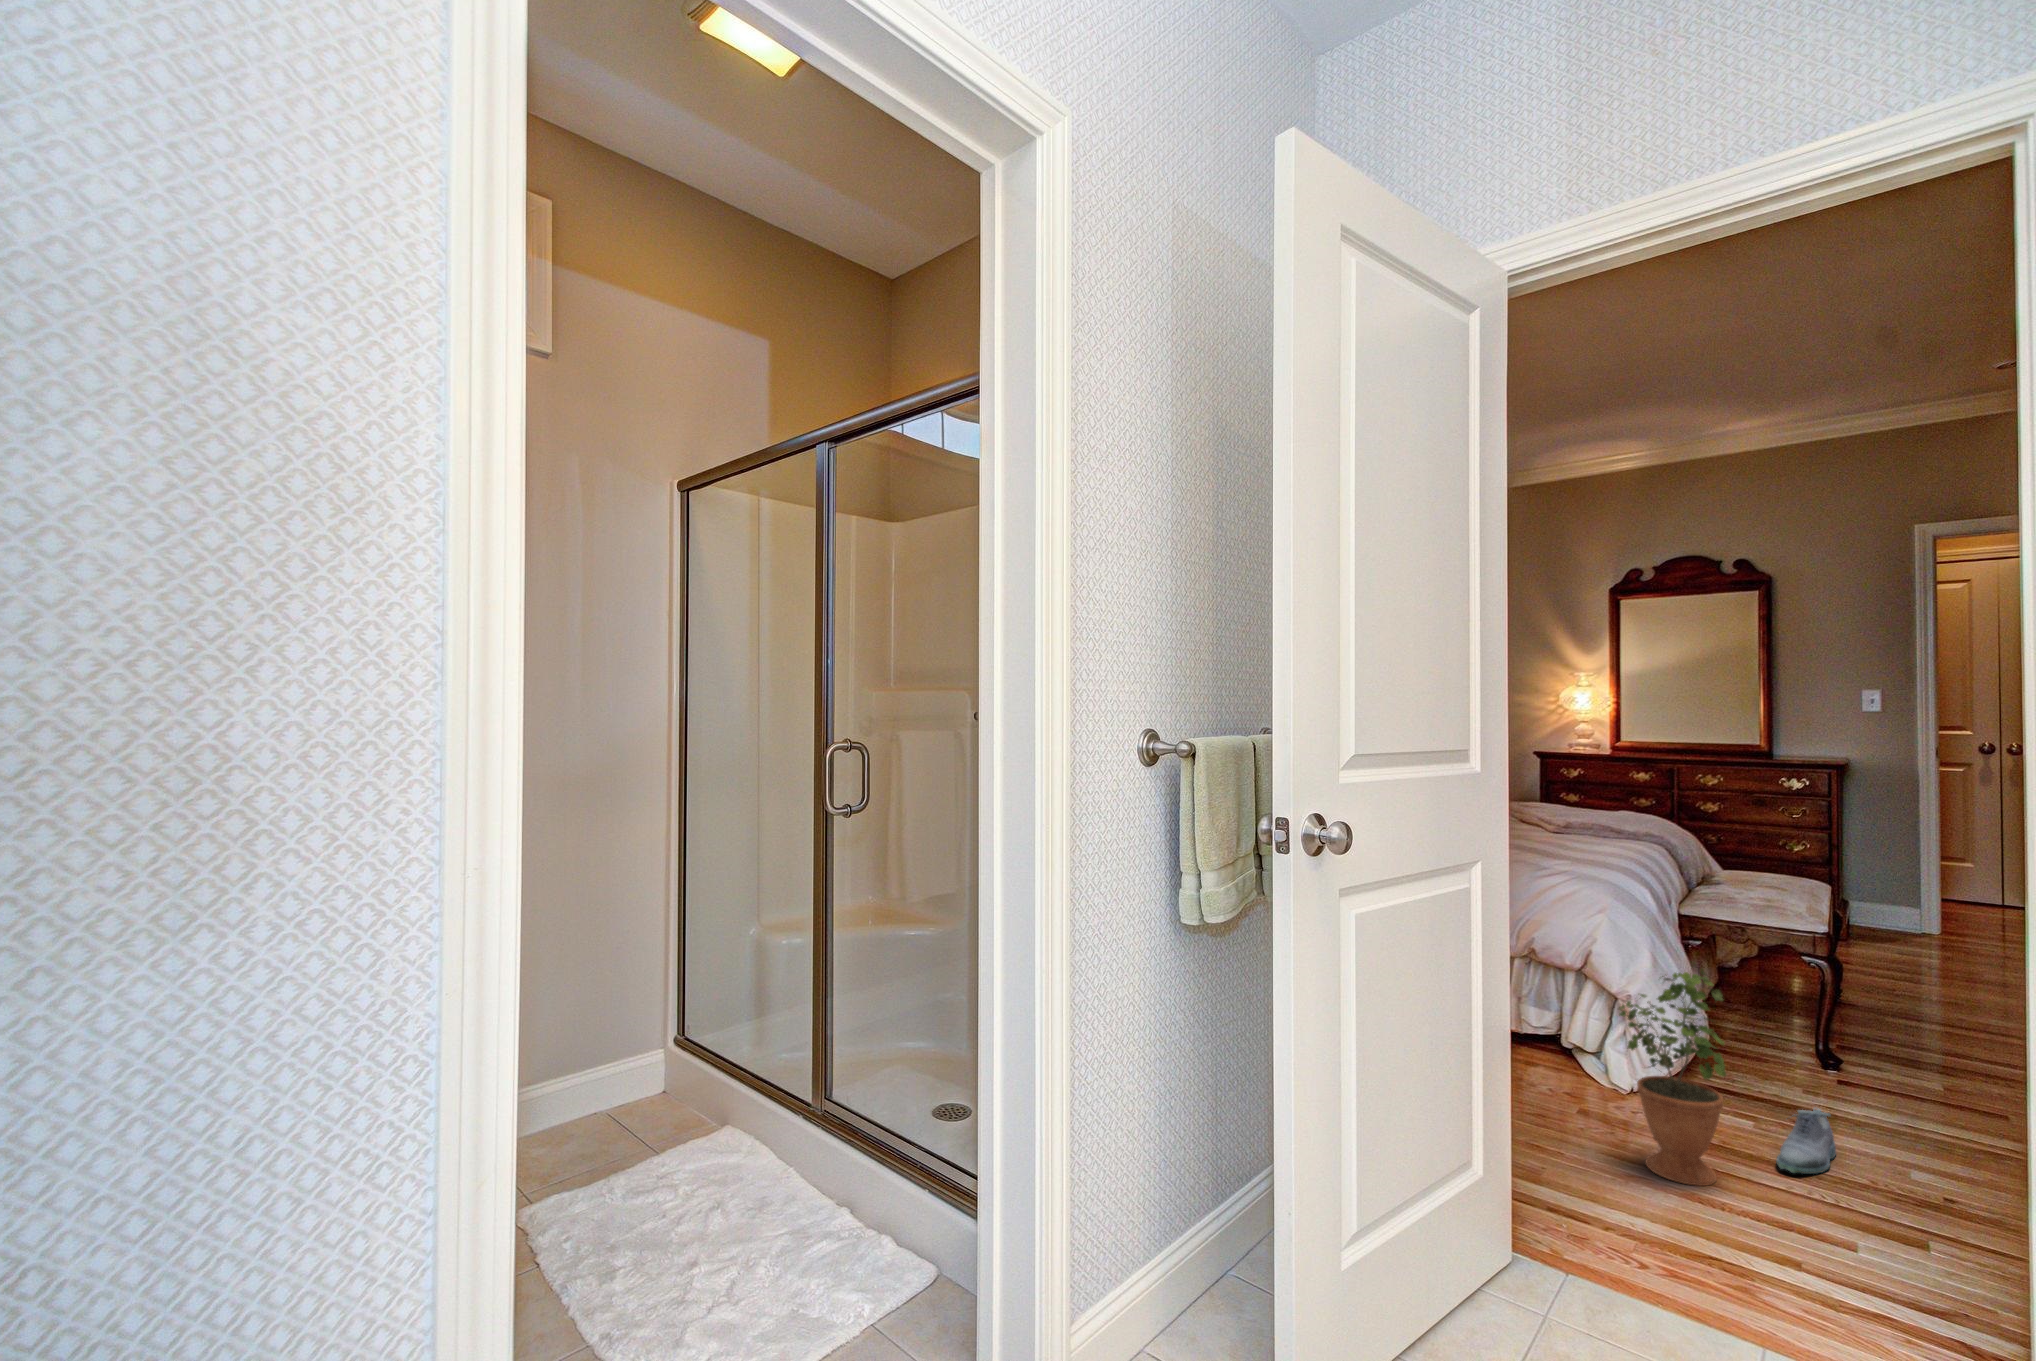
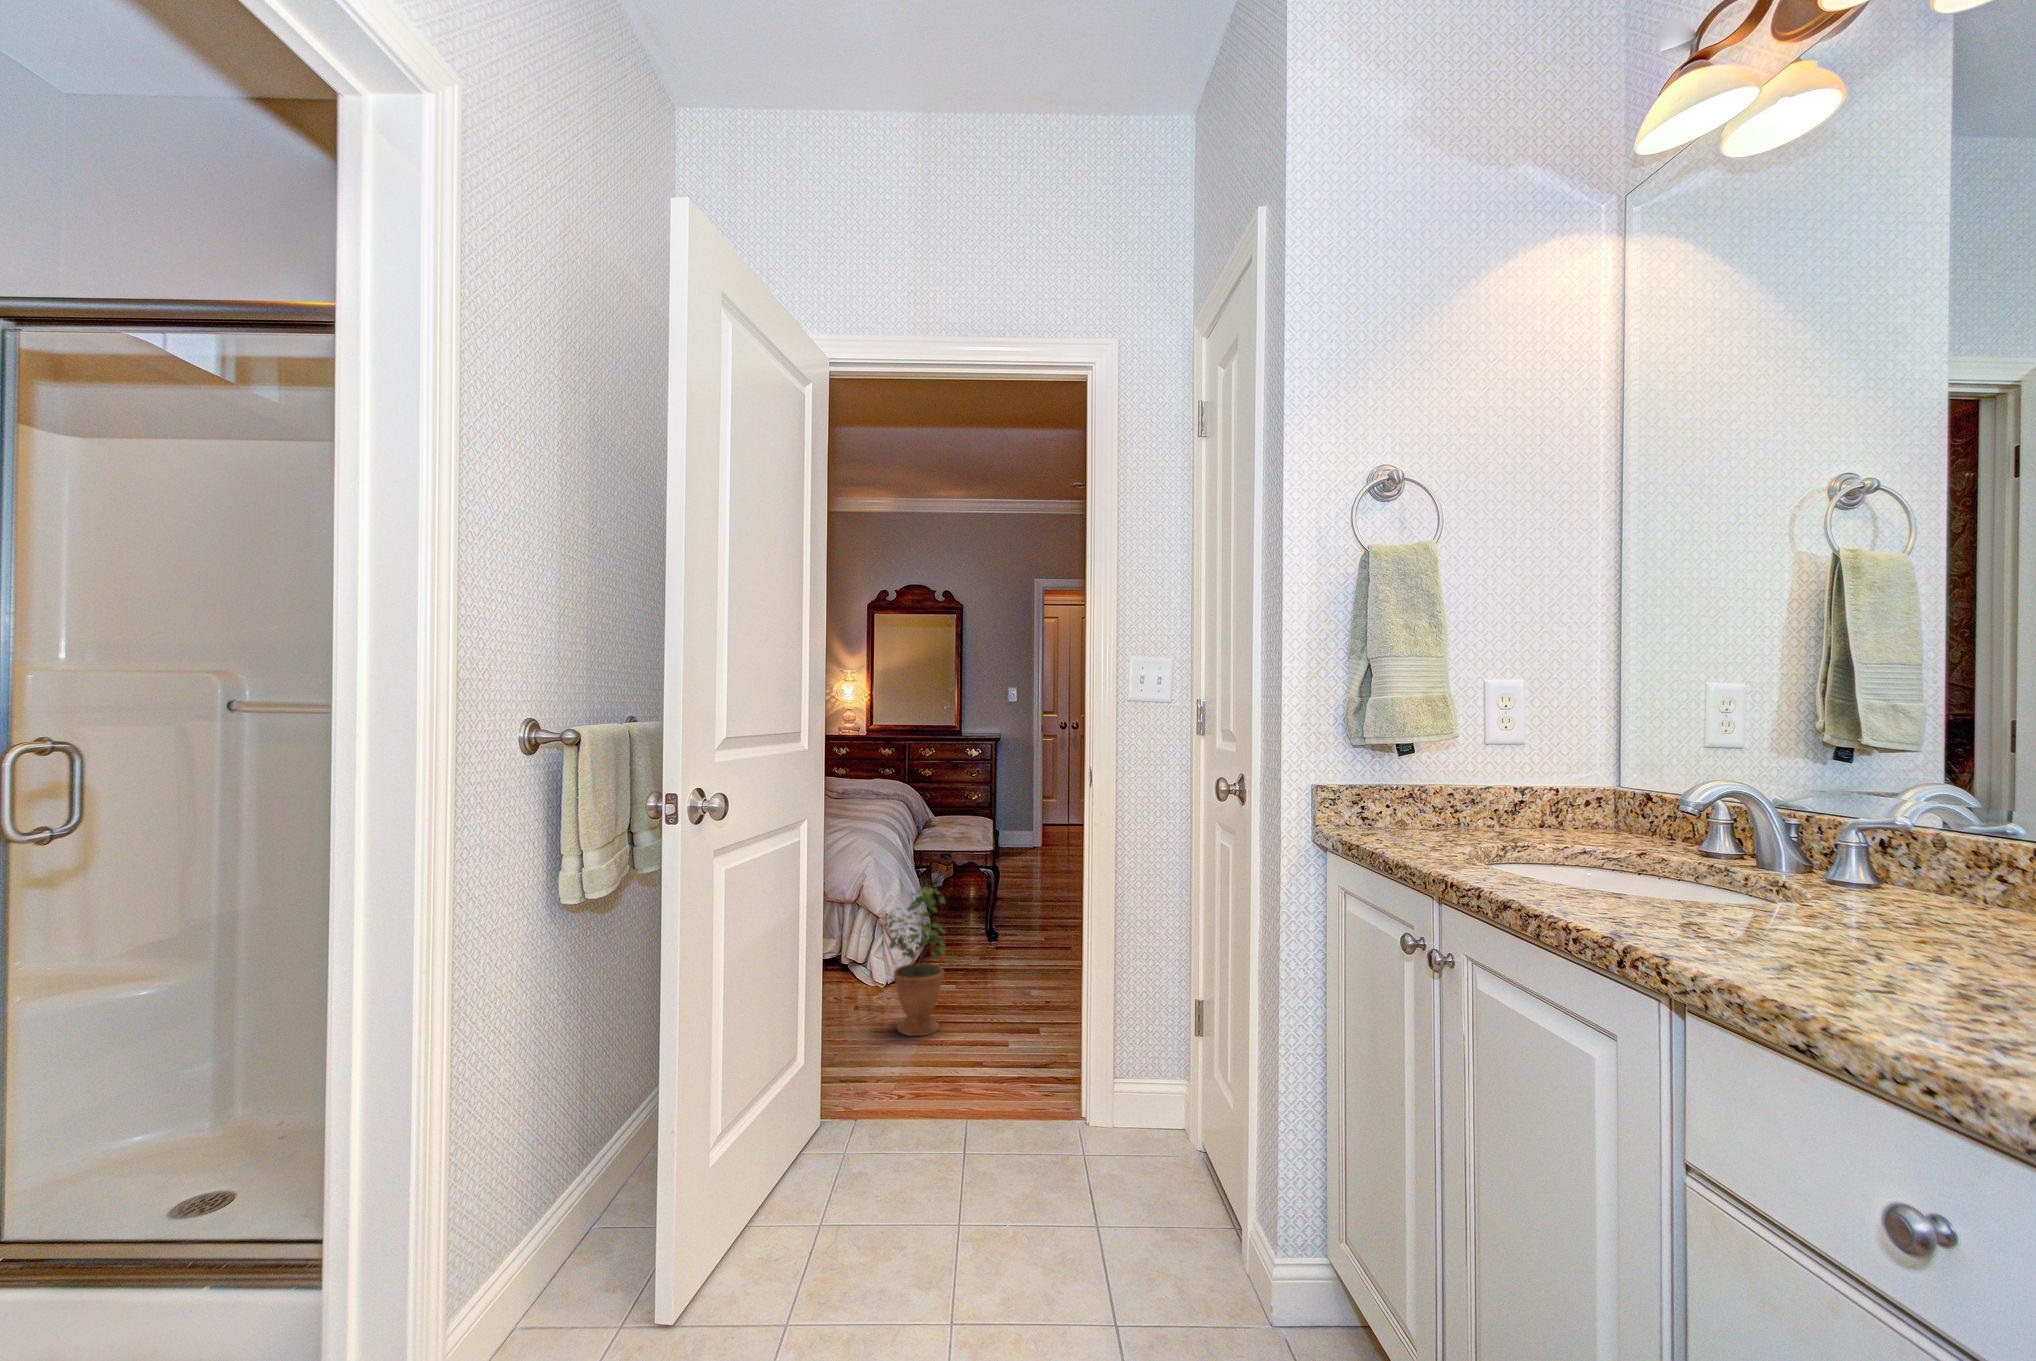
shoe: present [1776,1108,1836,1174] -> none [970,965,1000,1011]

